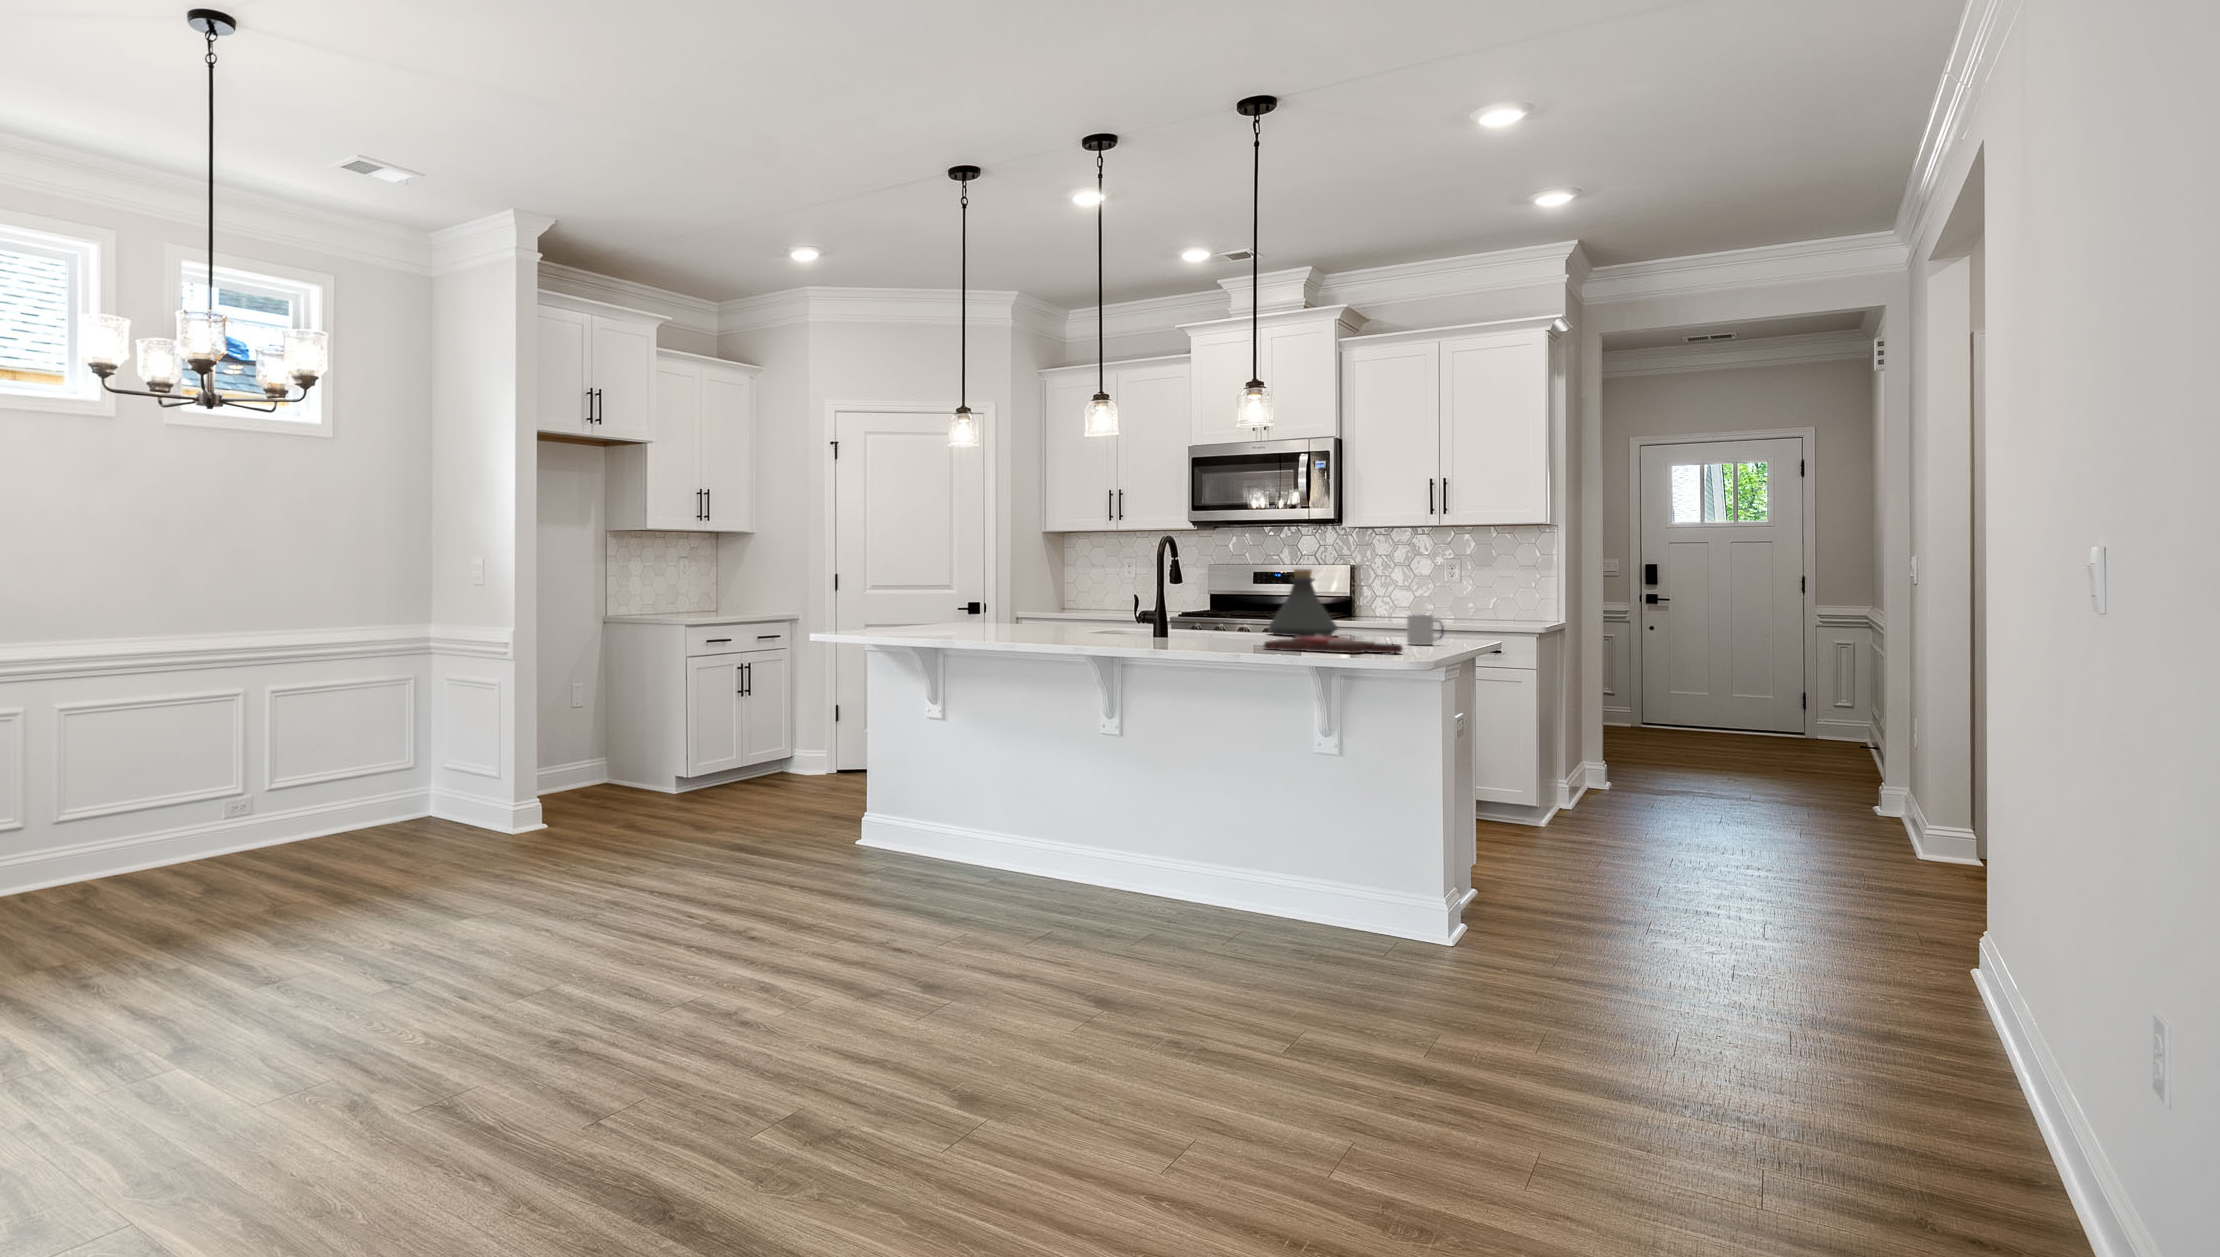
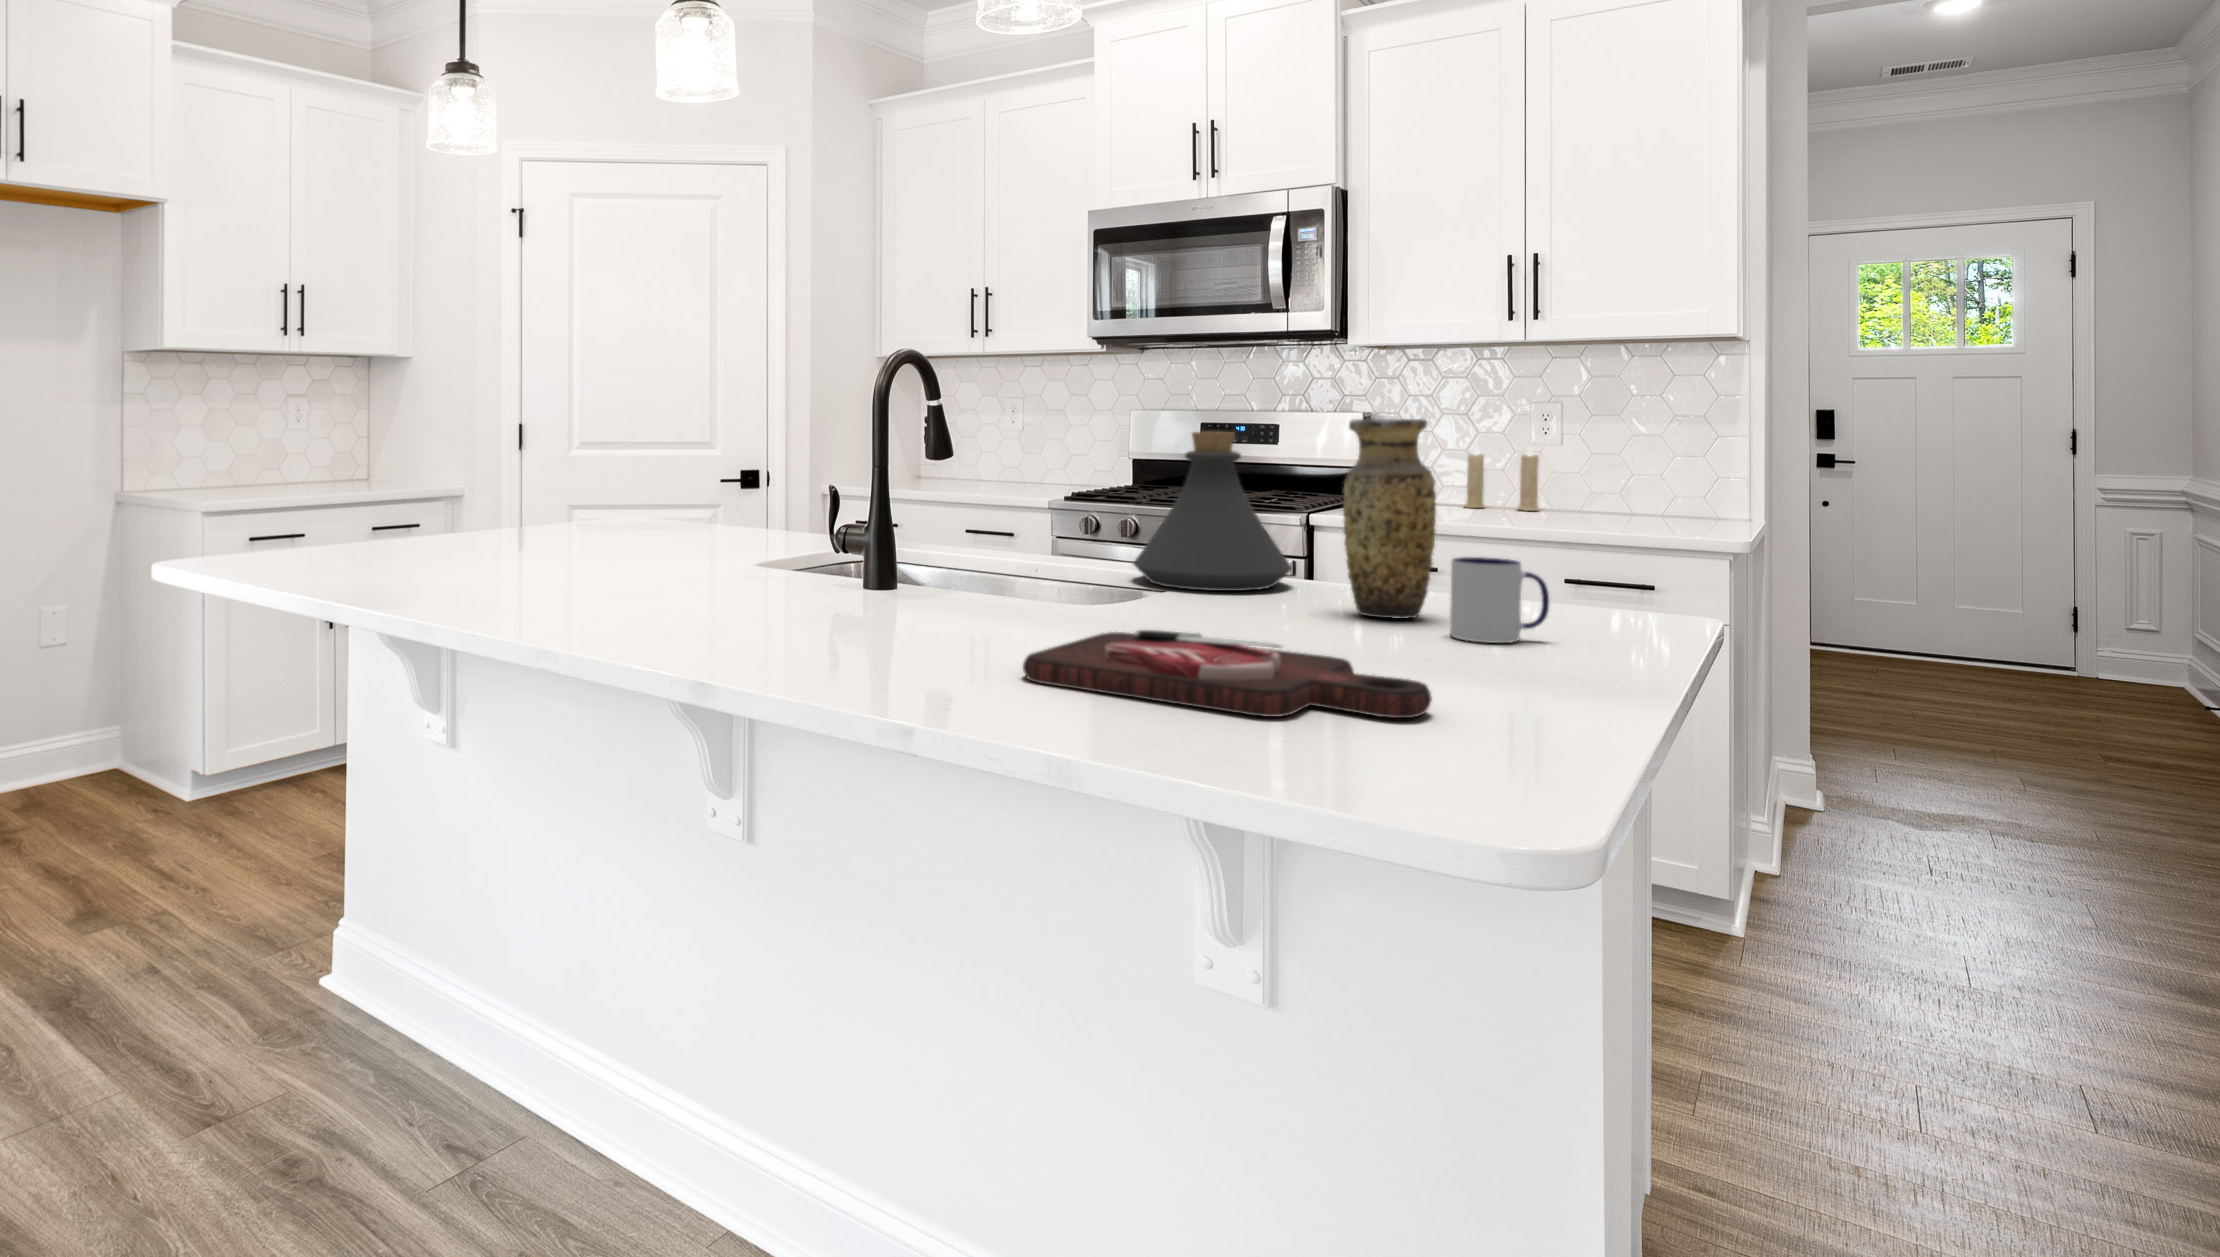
vase: none [1364,562,1400,641] -> present [1343,419,1436,619]
candle: none [1410,581,1452,618] -> present [1465,447,1539,511]

